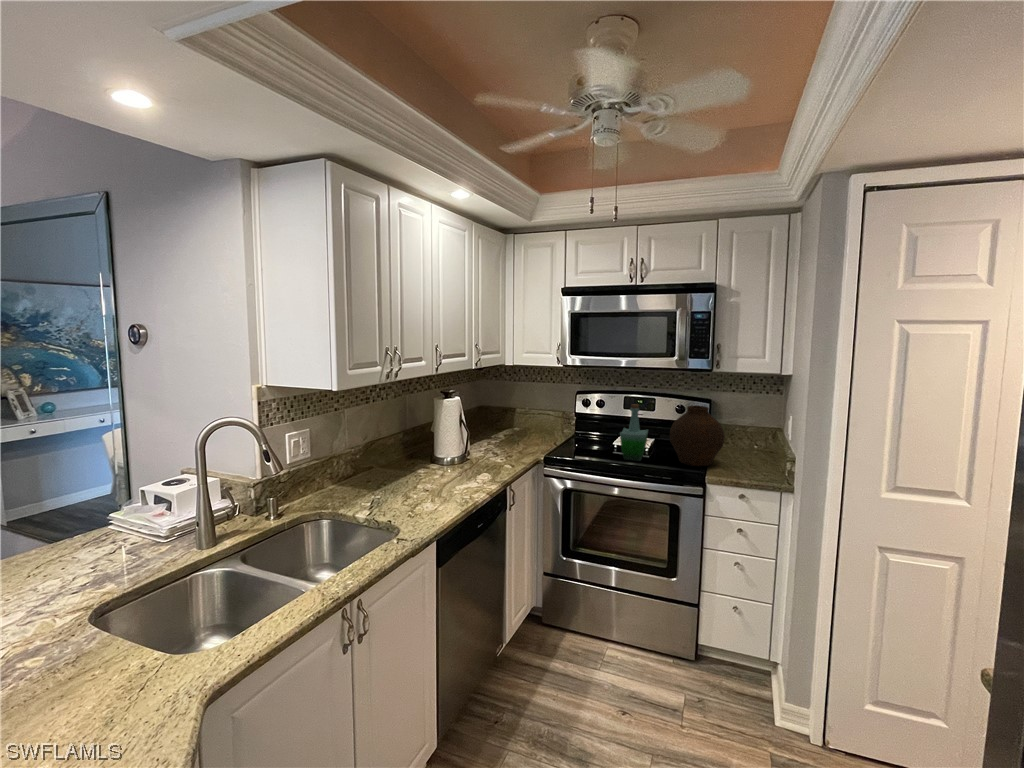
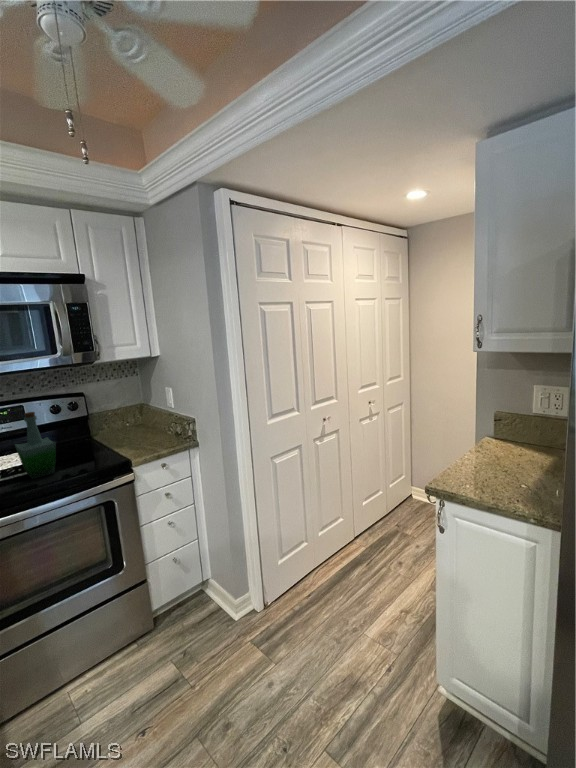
vase: present [670,406,725,466] -> none [74,397,130,458]

